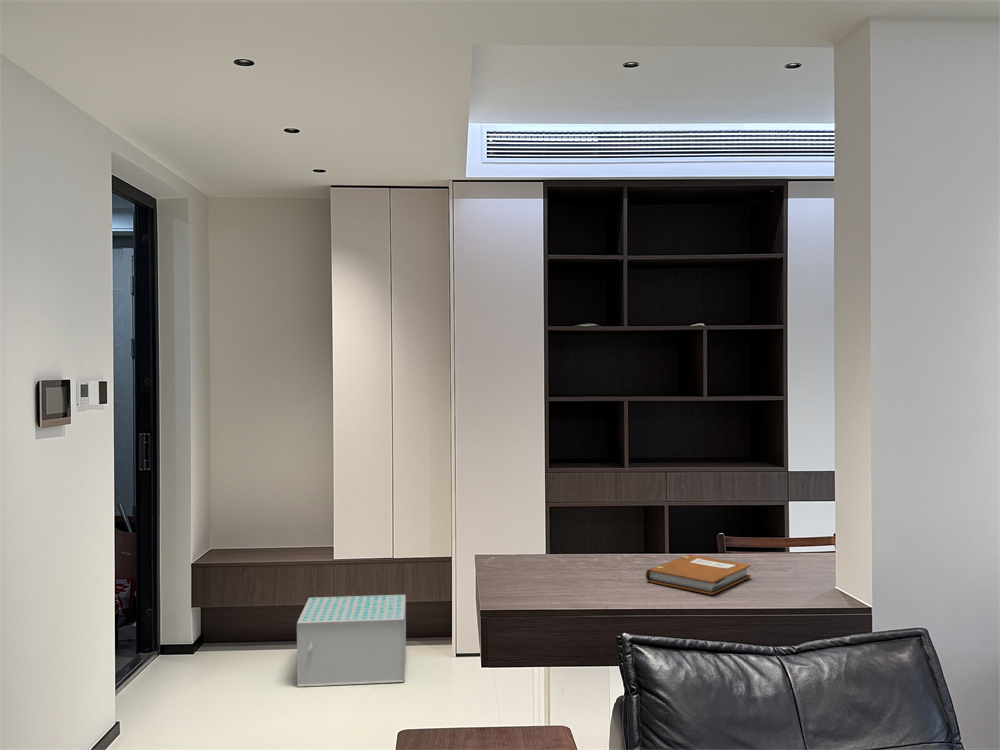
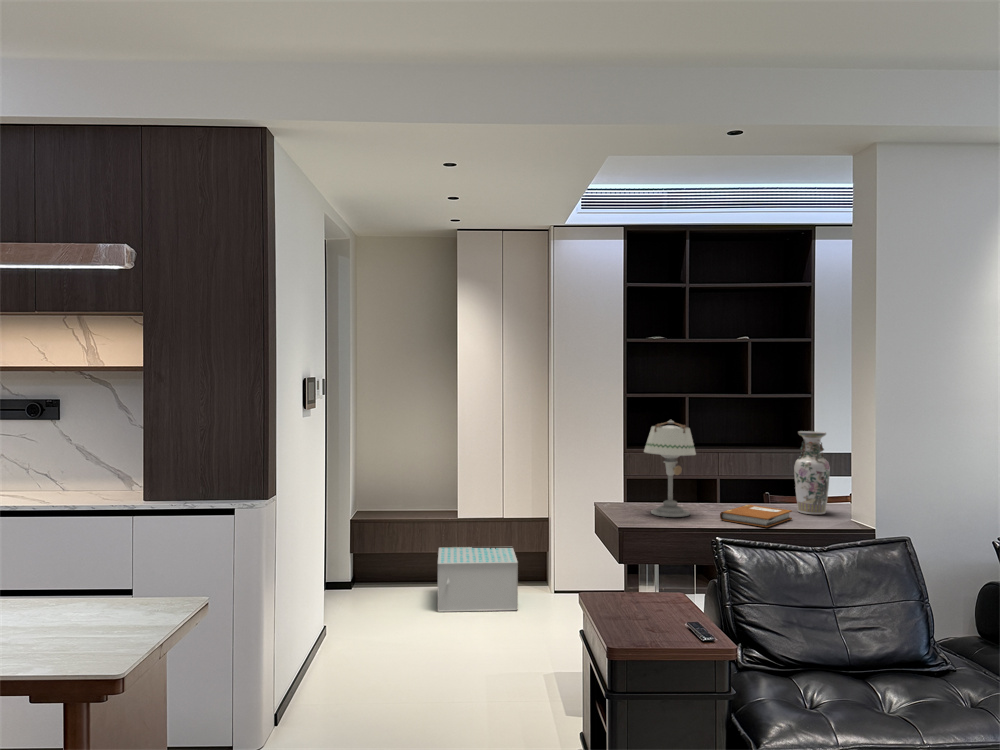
table lamp: none [538,434,613,577] -> present [644,420,696,517]
vase: none [755,448,804,568] -> present [794,431,830,514]

